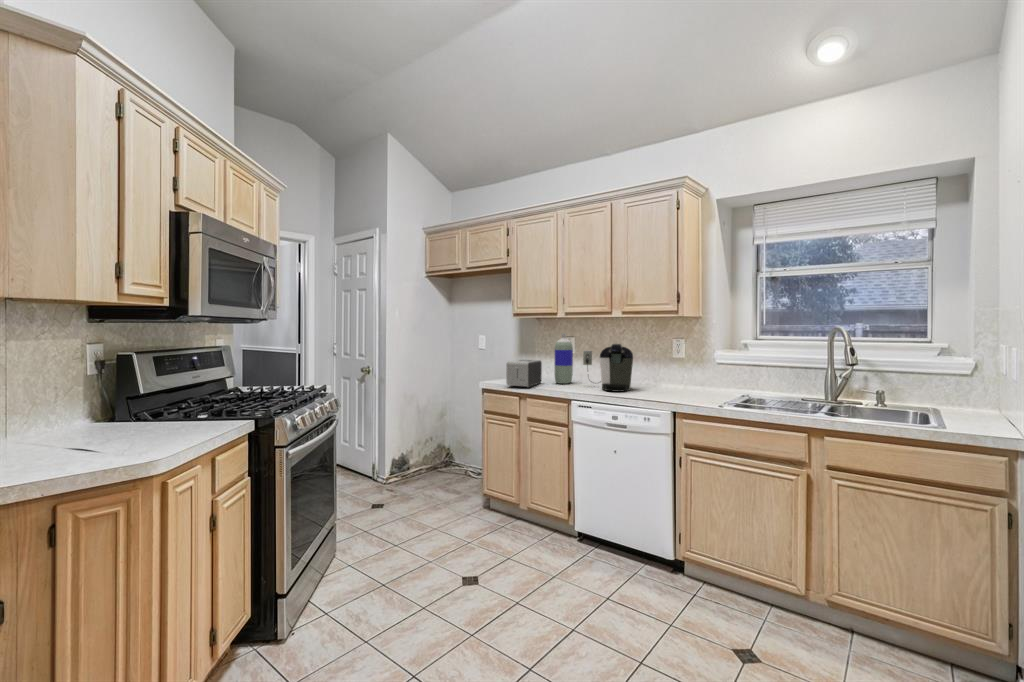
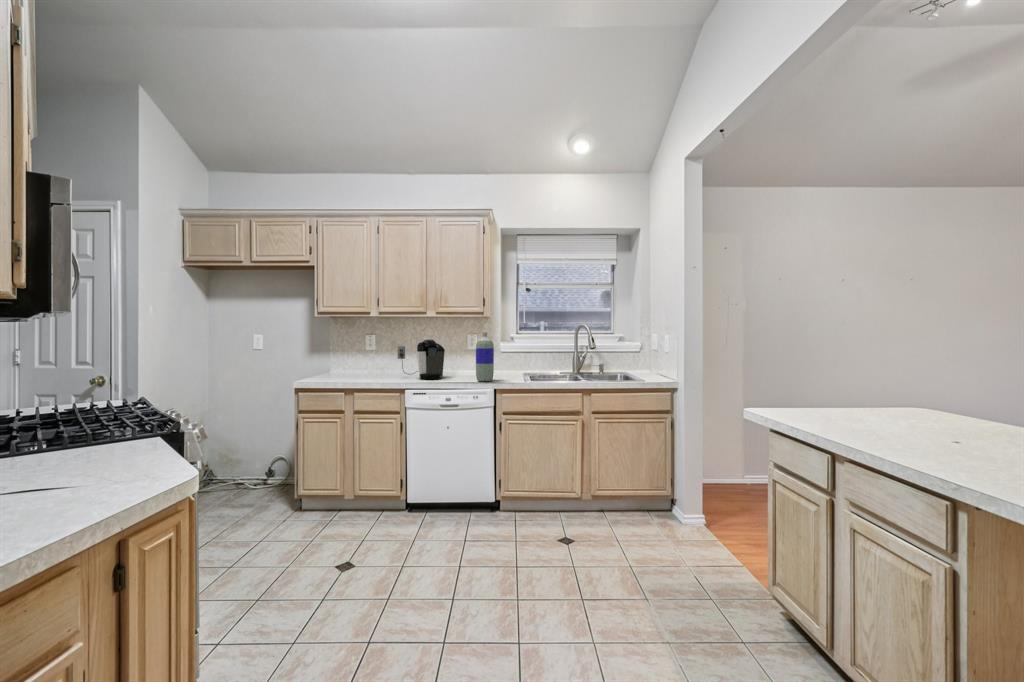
bottle: present [555,333,573,384] -> present [476,332,494,382]
toaster: present [507,360,542,387] -> none [325,357,353,383]

